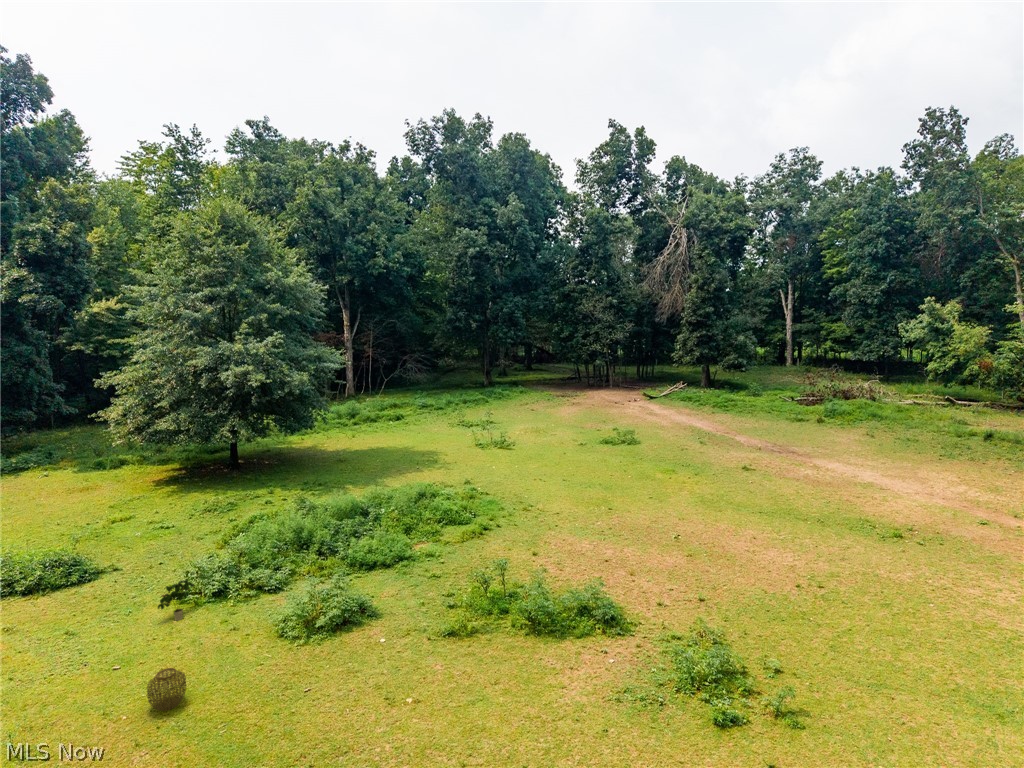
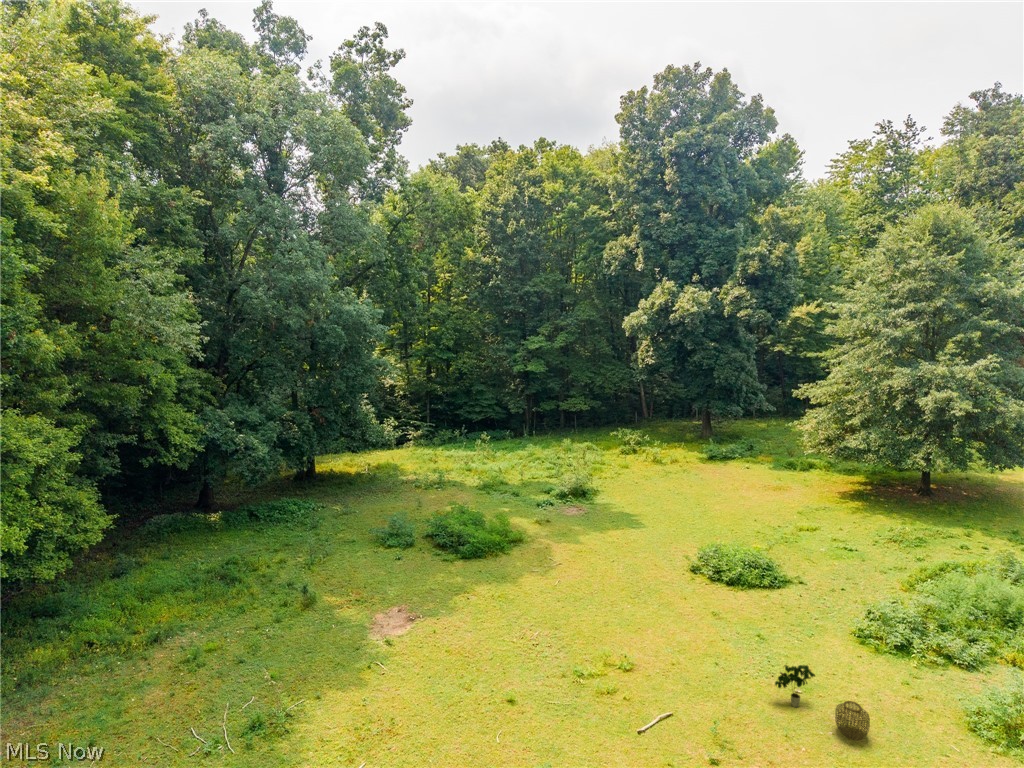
potted plant: present [158,579,194,621] -> present [775,665,815,707]

